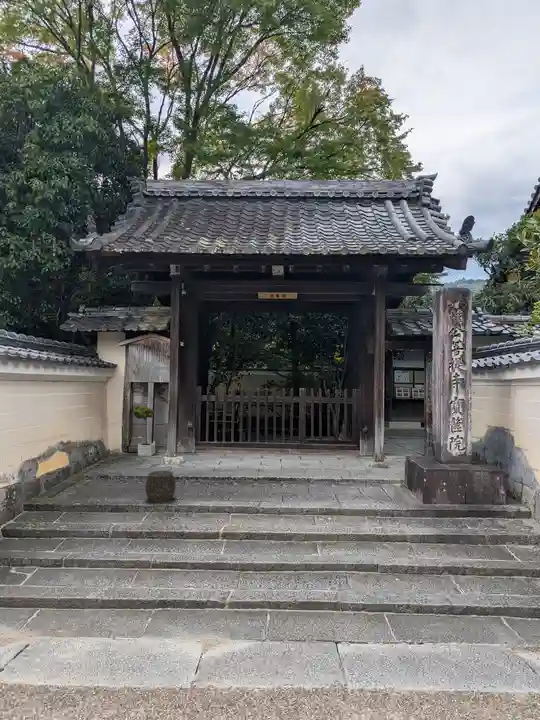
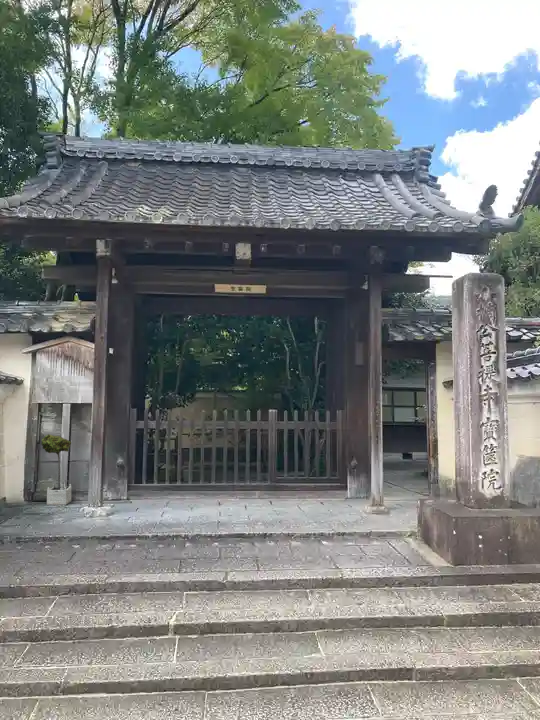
woven basket: present [145,471,176,502] -> none [61,523,107,569]

